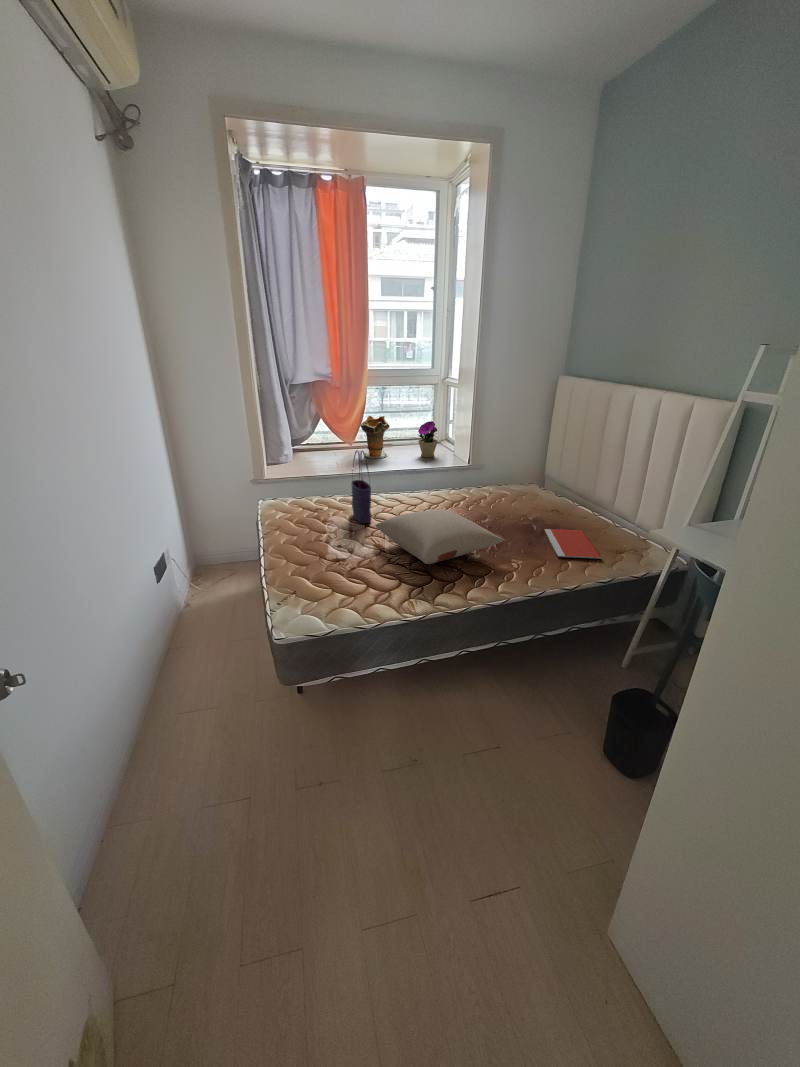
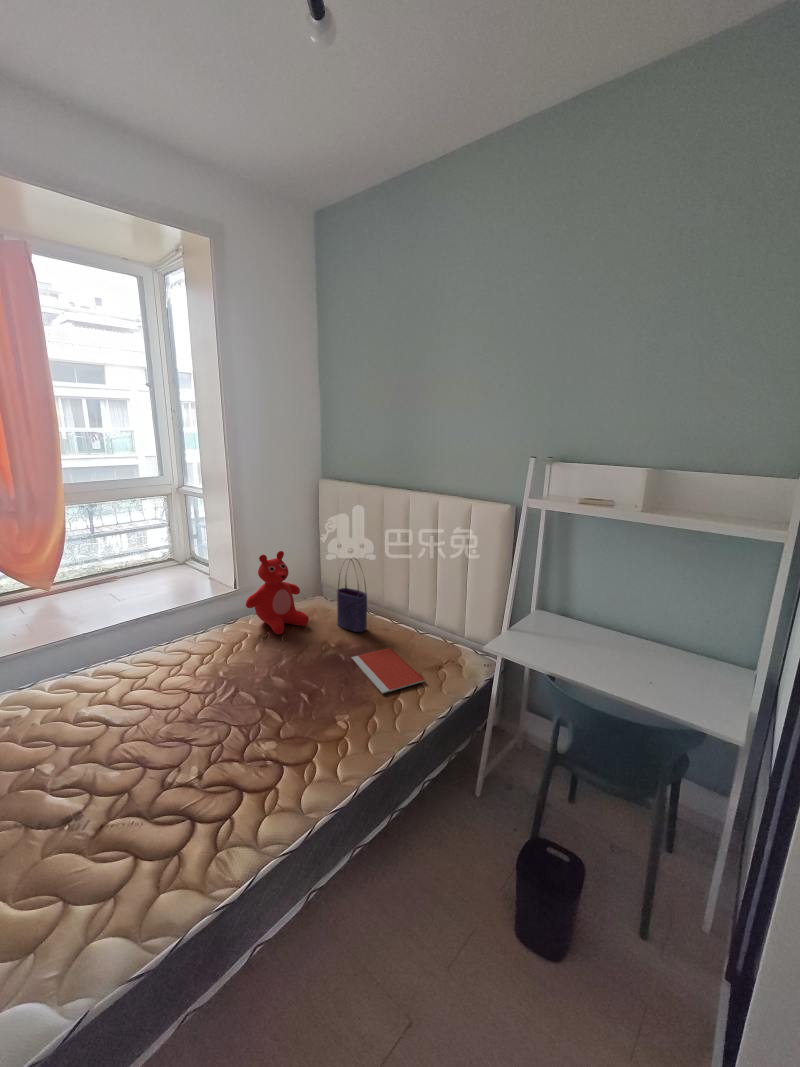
decorative vase: present [361,416,390,458] -> none [66,541,116,602]
flower pot: present [418,421,438,457] -> none [157,541,187,586]
teddy bear: none [471,434,519,502] -> present [246,551,309,634]
tote bag: present [351,450,371,523] -> present [337,559,367,632]
pillow: present [376,509,503,564] -> none [128,668,322,779]

